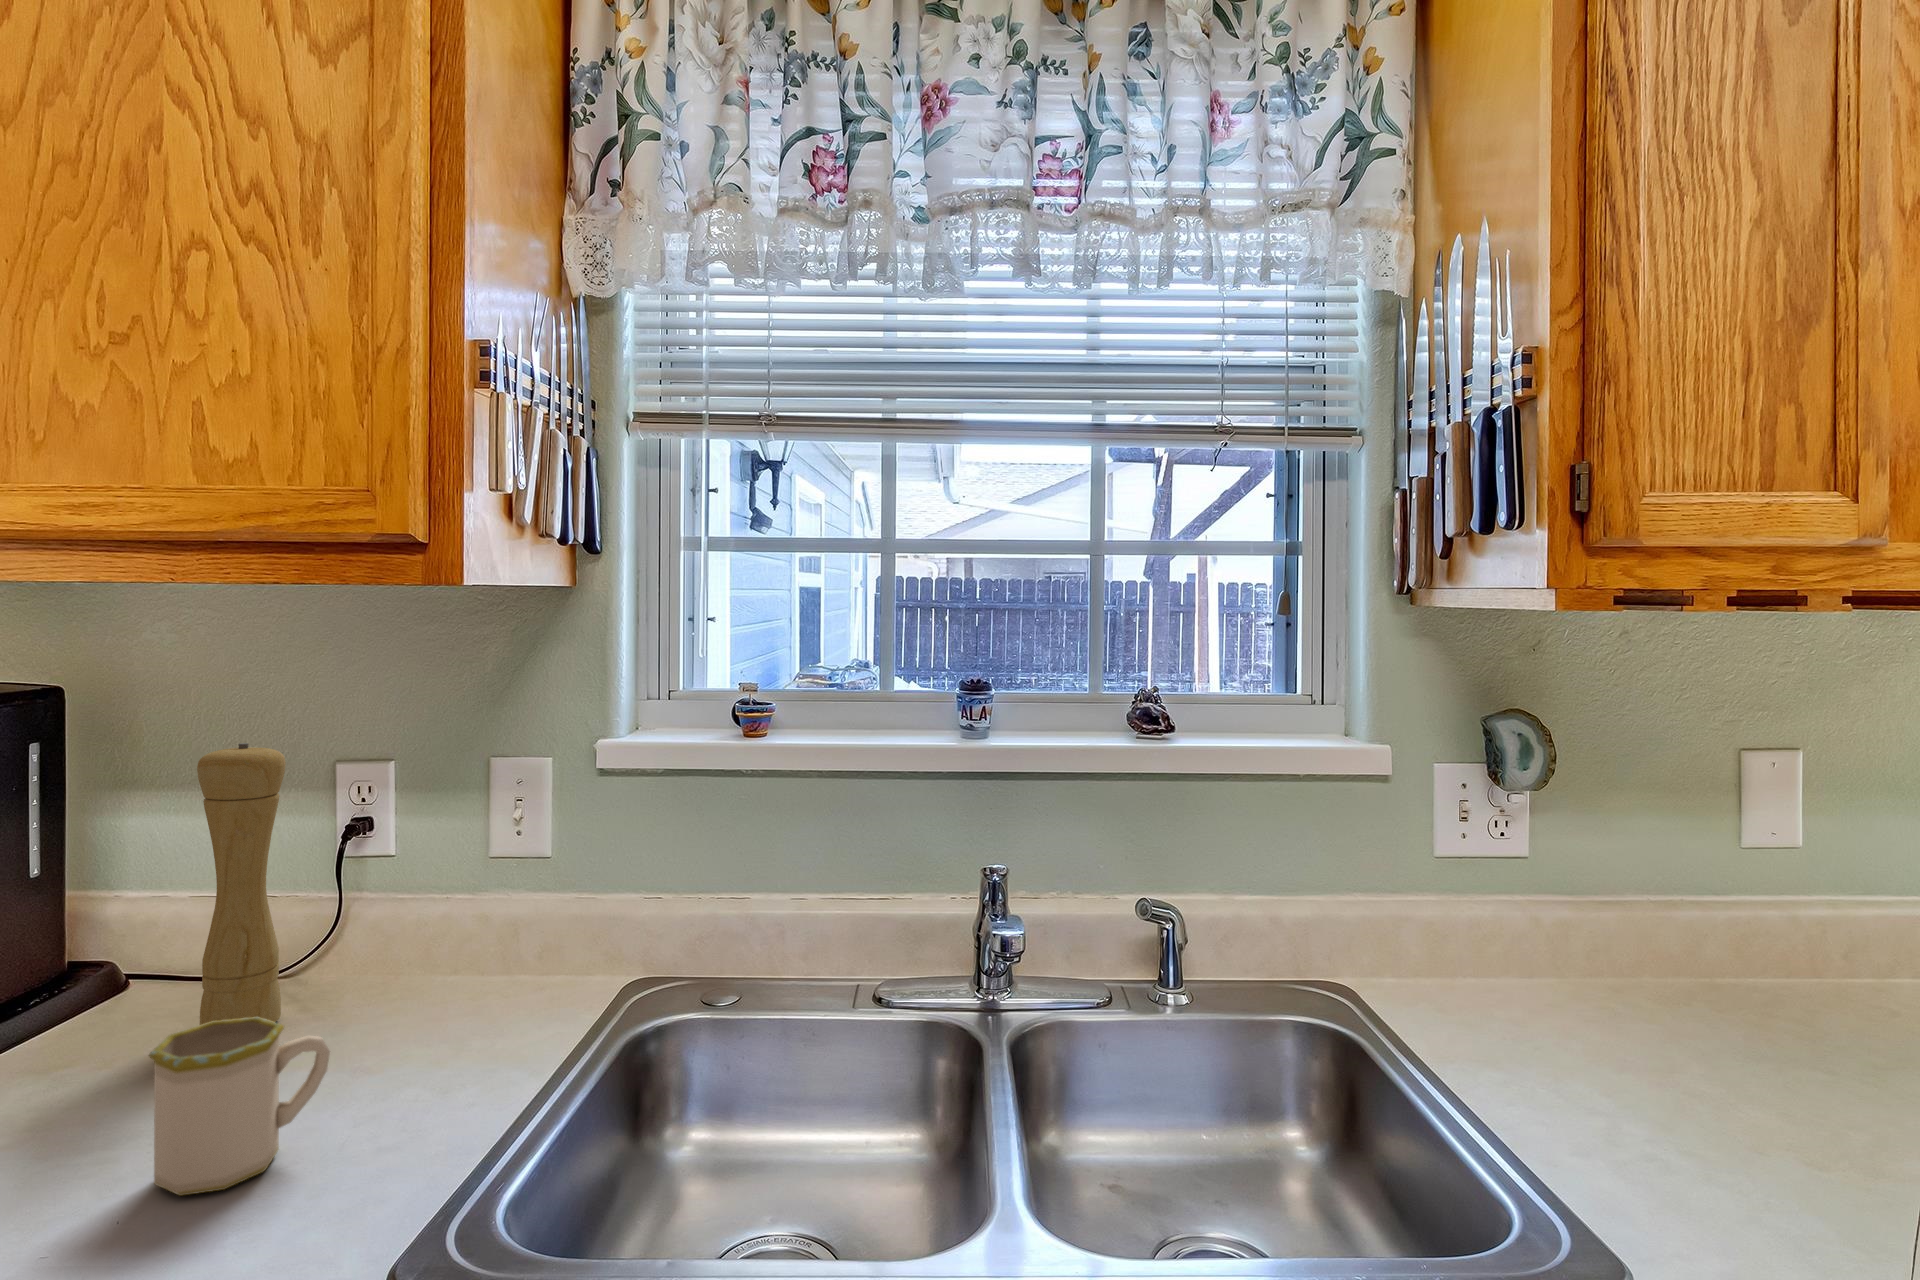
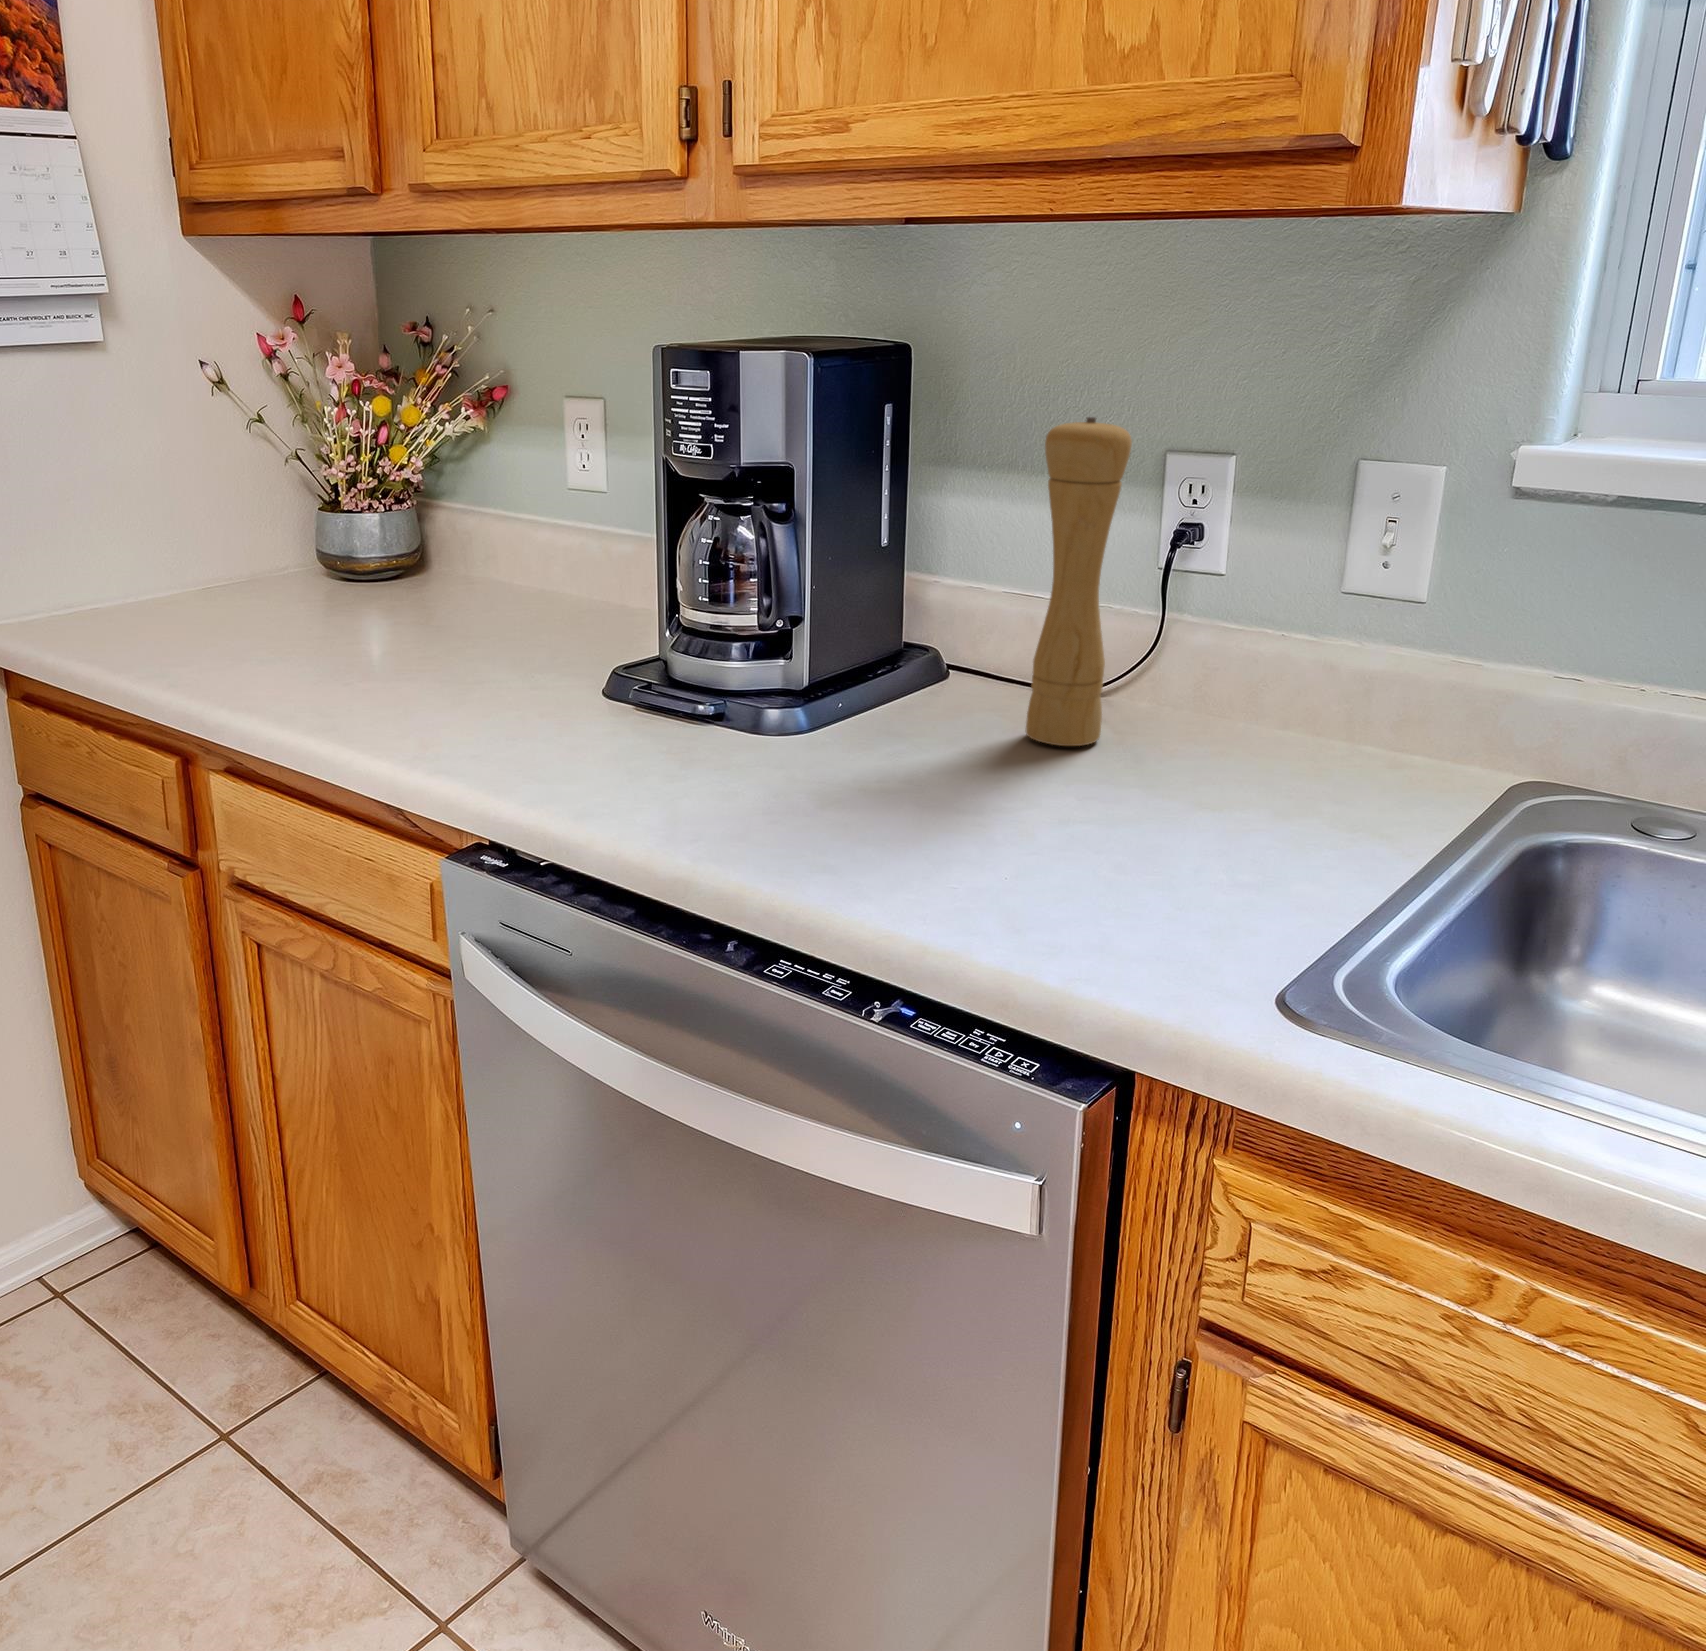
mug: present [149,1017,330,1196] -> none [1022,713,1186,880]

